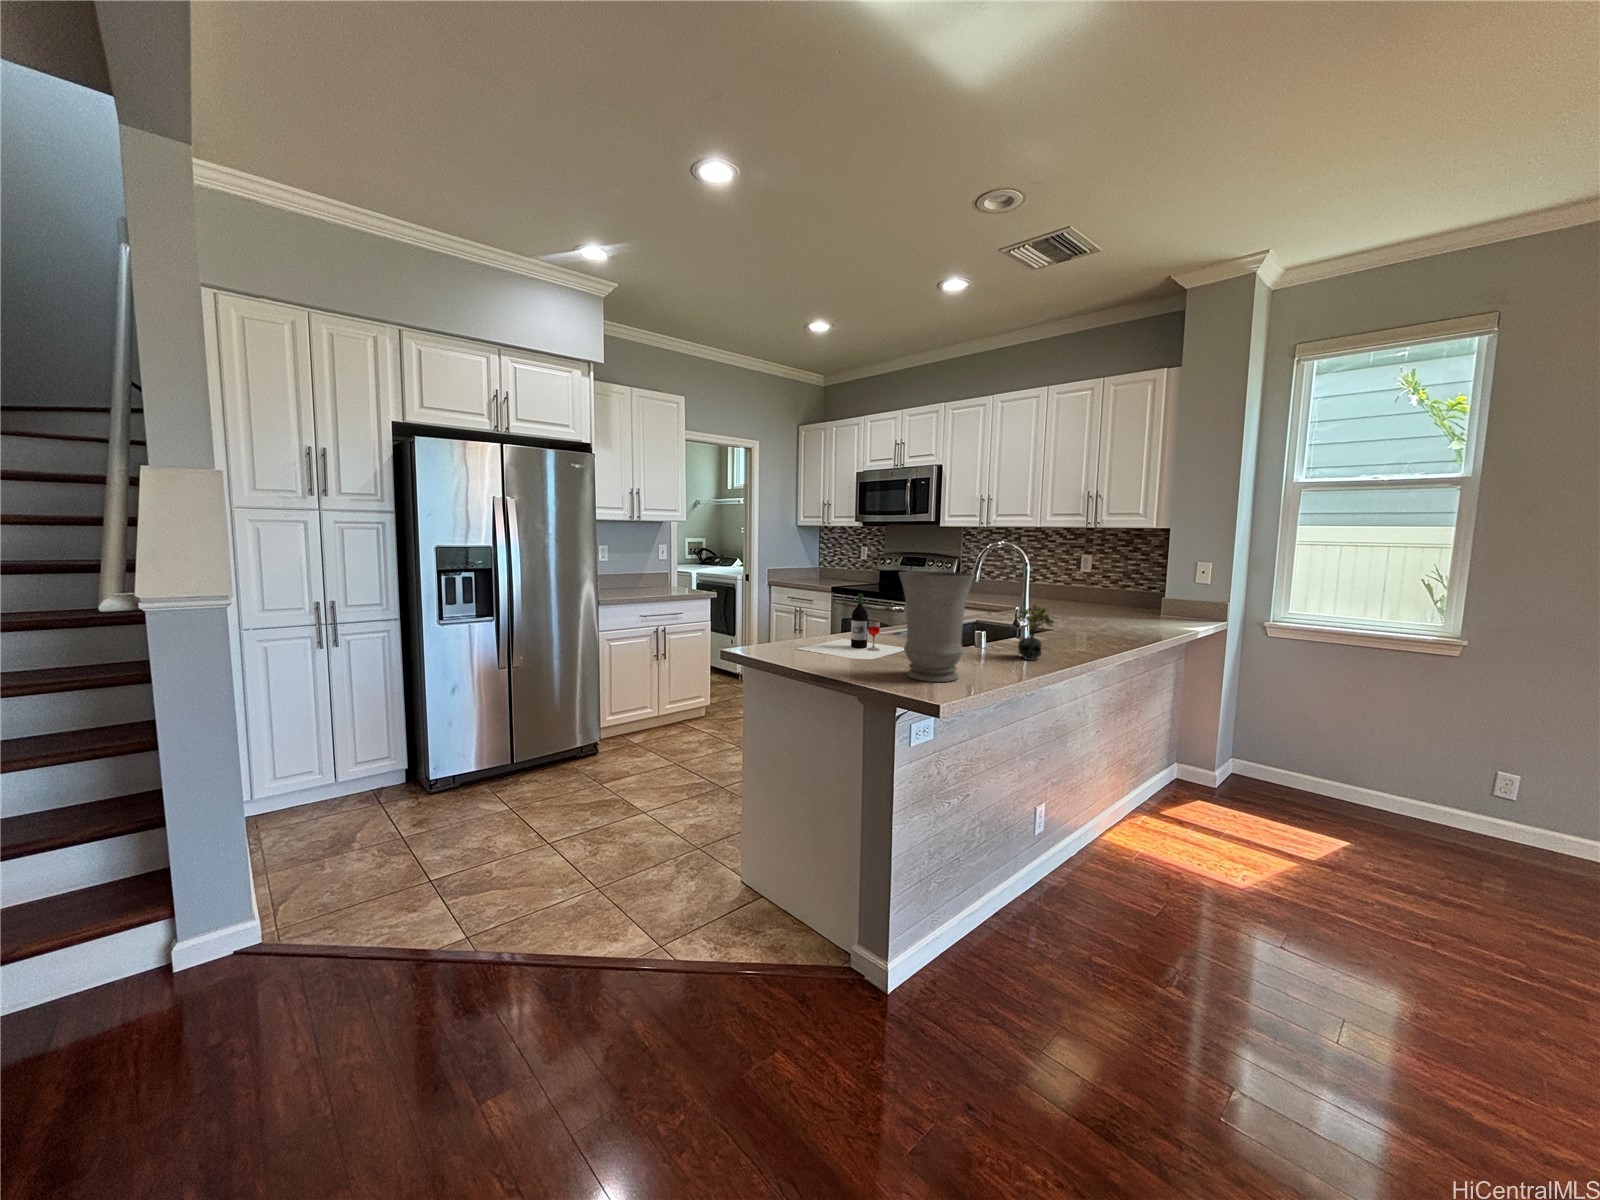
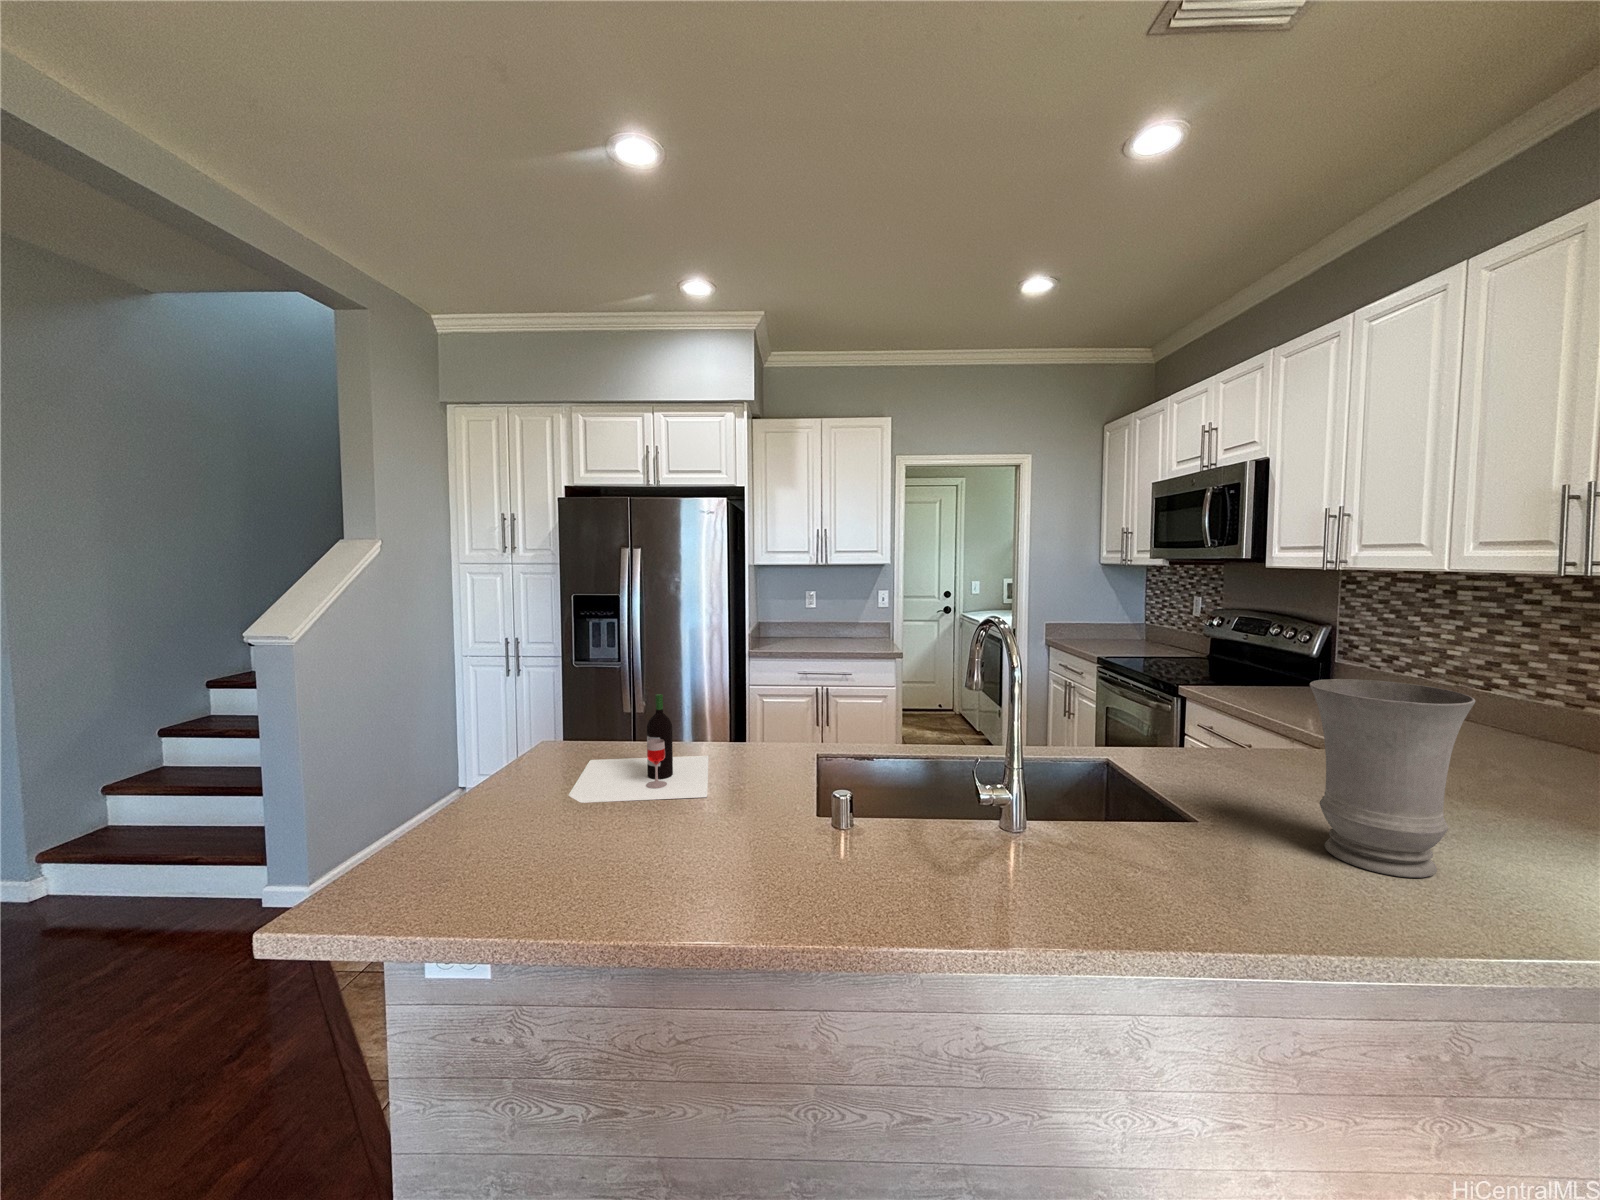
vase: present [899,571,975,682] -> present [1310,679,1475,878]
succulent plant: present [1016,605,1054,661] -> none [748,766,834,890]

